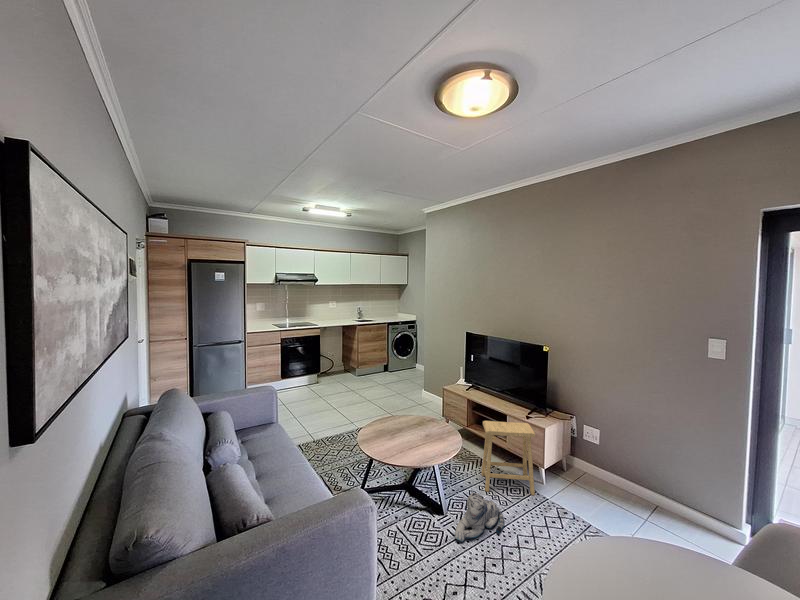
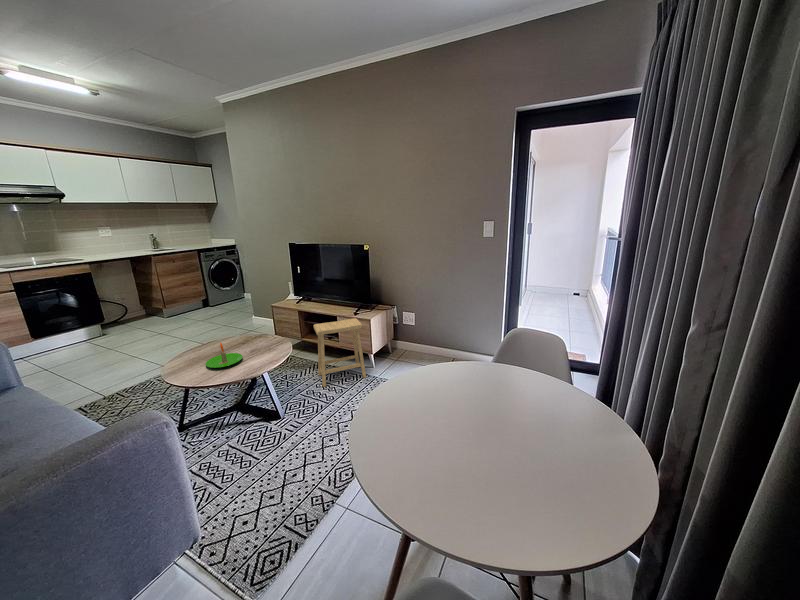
candle: none [390,424,419,448] -> present [206,343,243,368]
plush toy: present [455,493,504,542] -> none [294,388,341,435]

